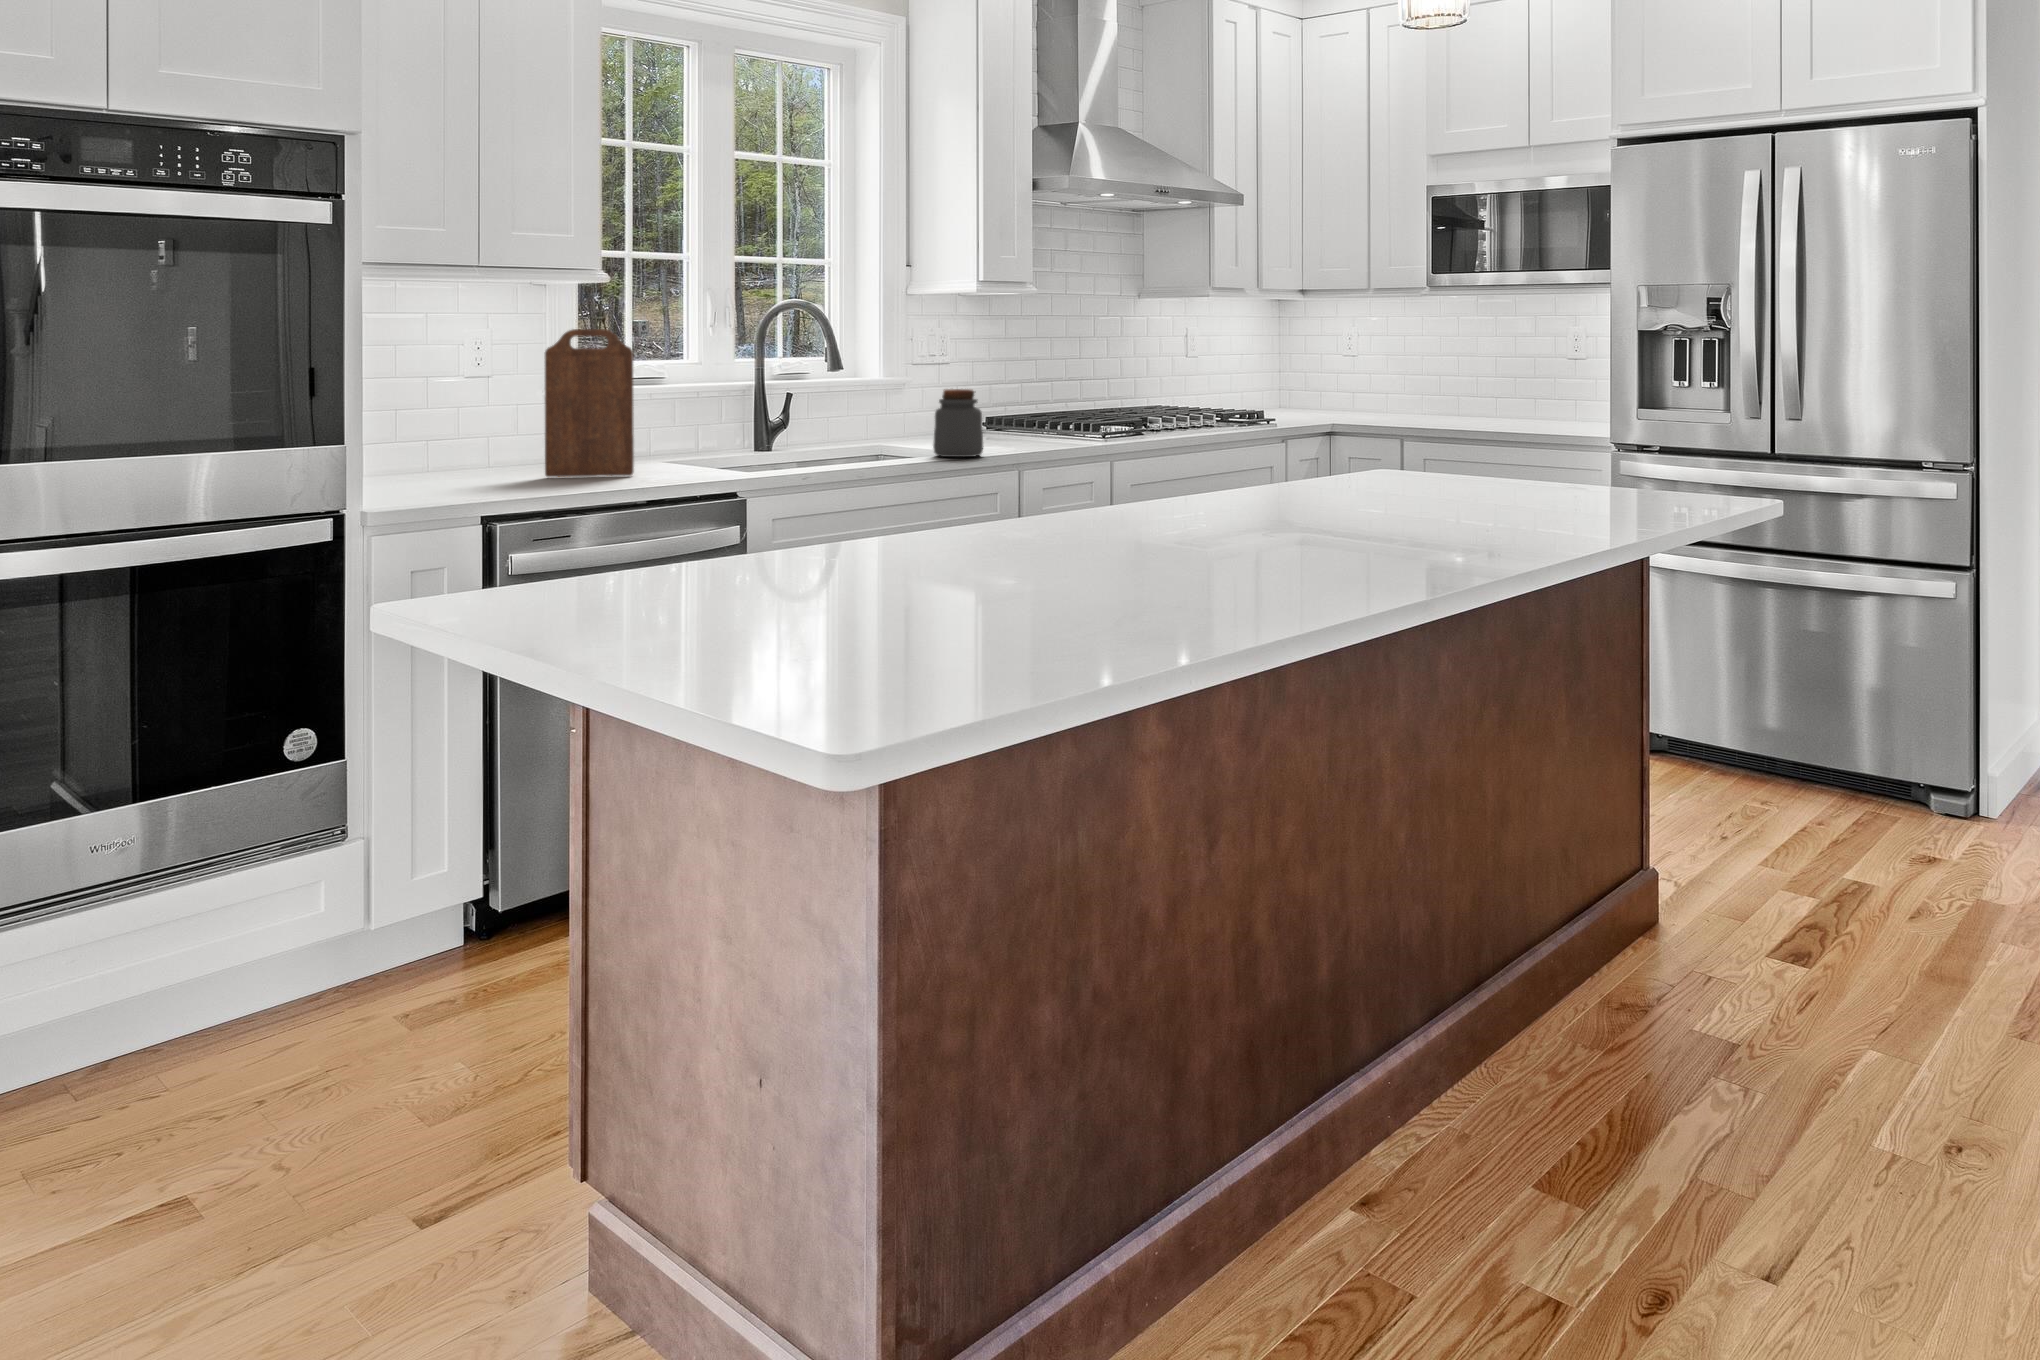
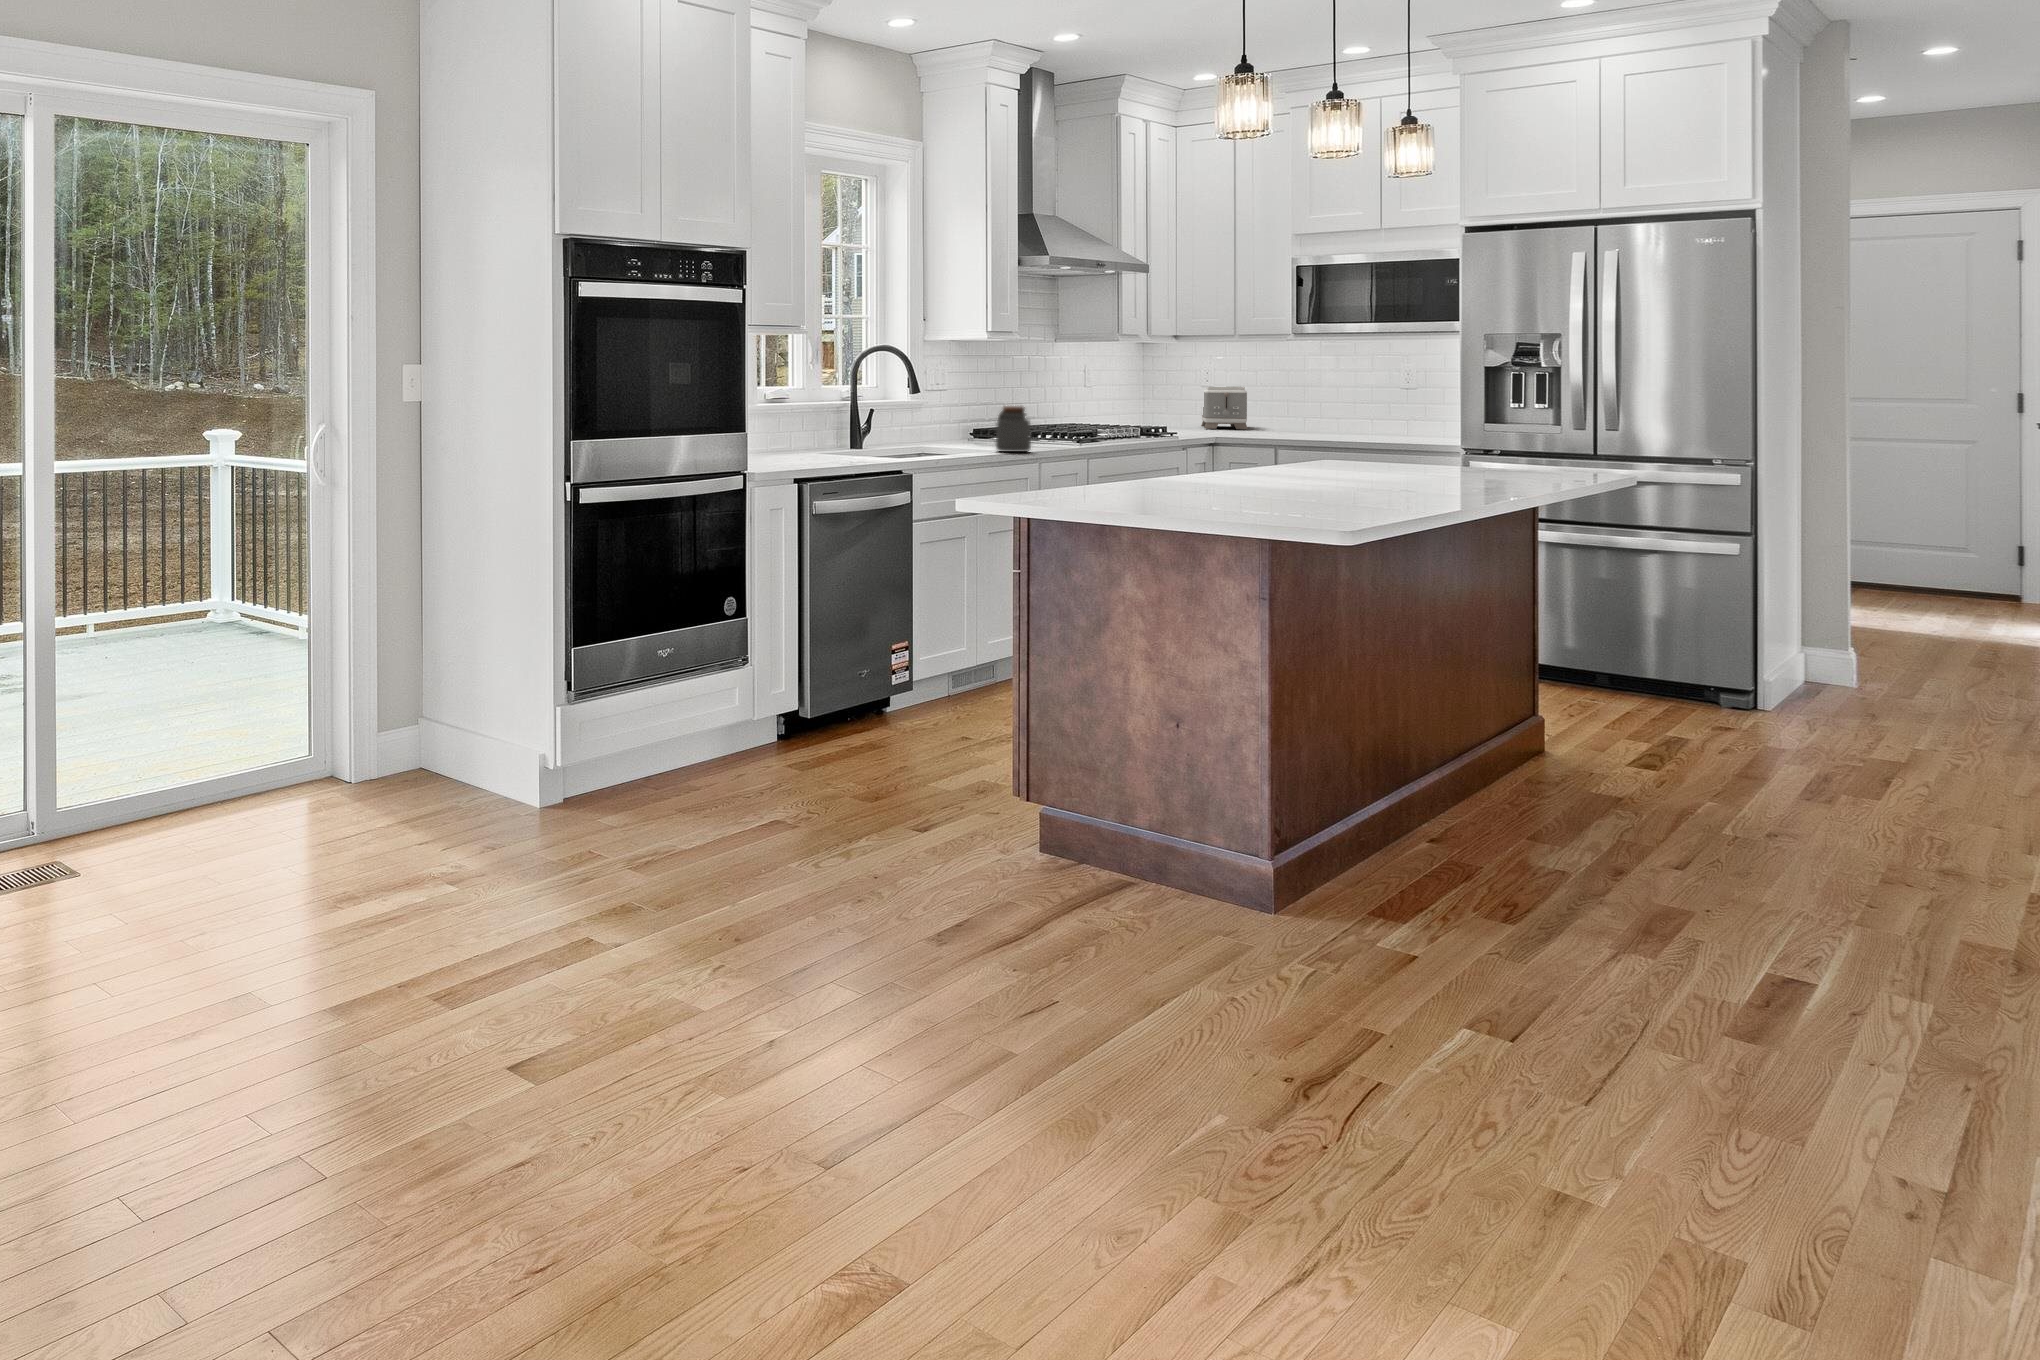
cutting board: present [545,329,634,477] -> none [780,365,835,460]
toaster: none [1320,356,1377,413] -> present [1201,386,1248,429]

